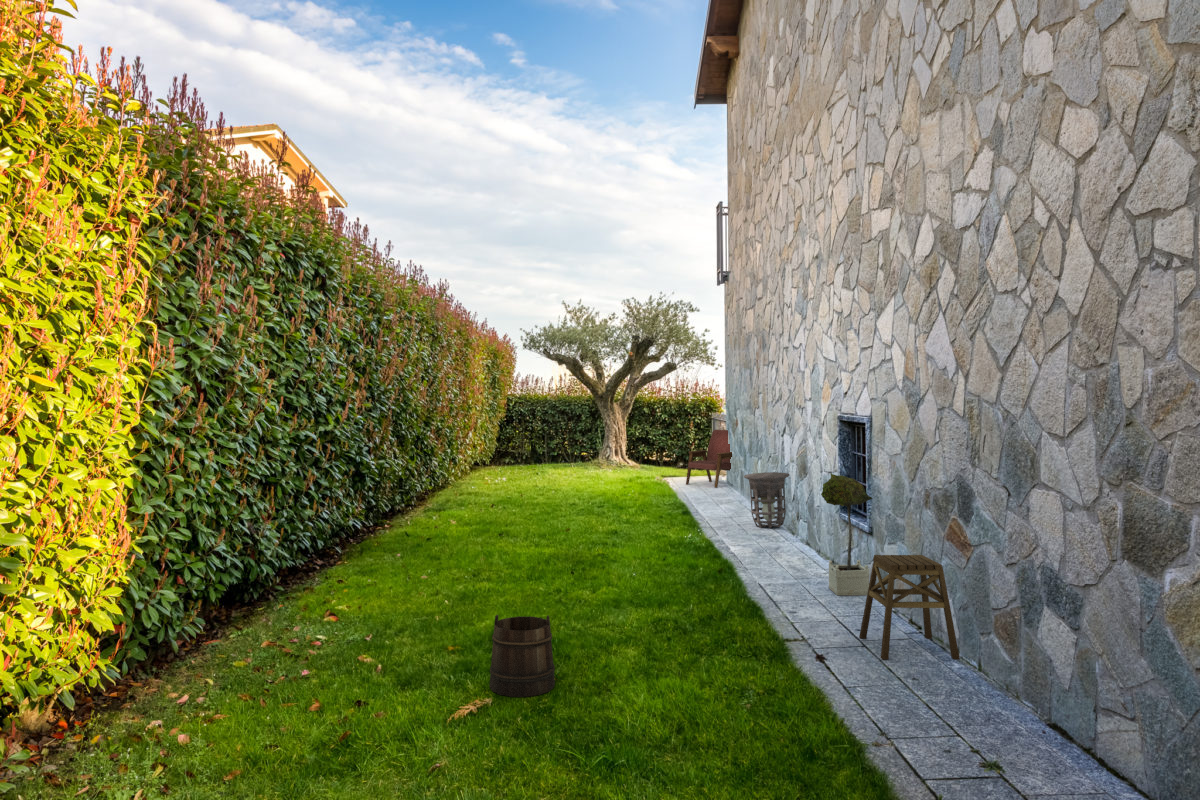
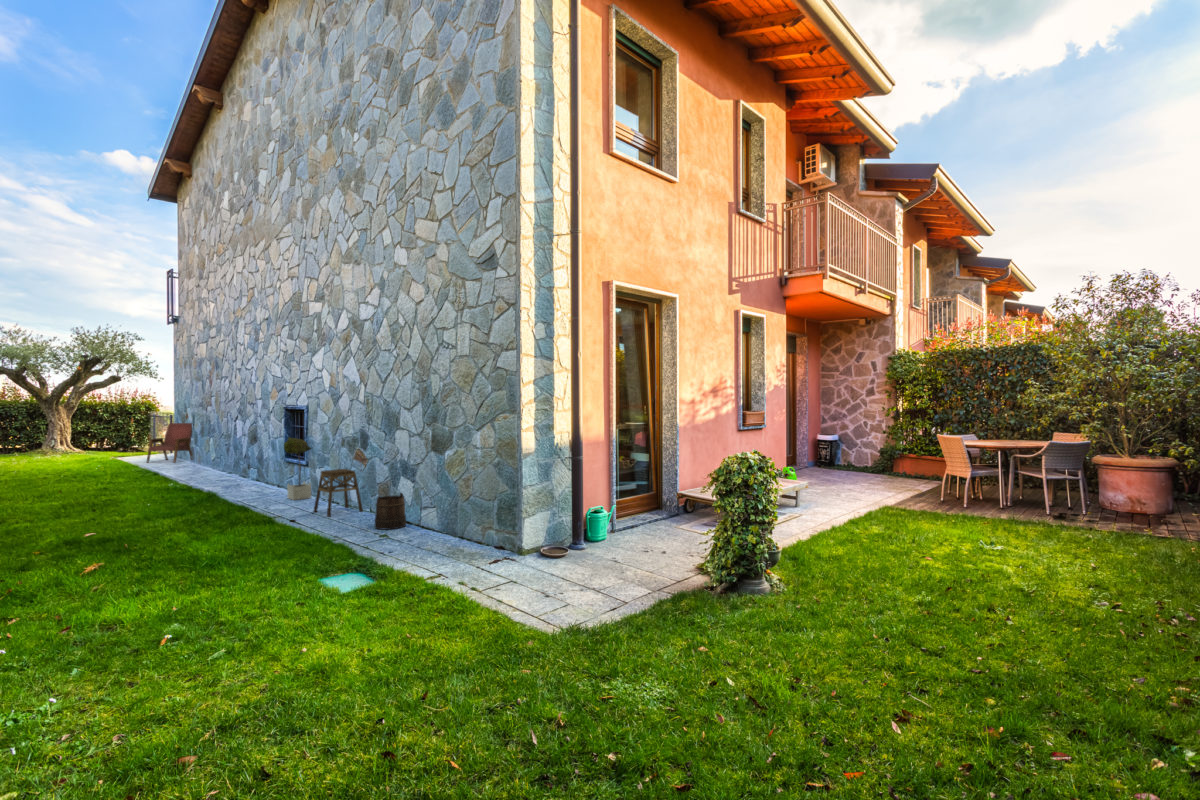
side table: present [744,472,789,528] -> none [214,445,247,479]
bucket: present [489,615,555,697] -> present [375,493,406,530]

